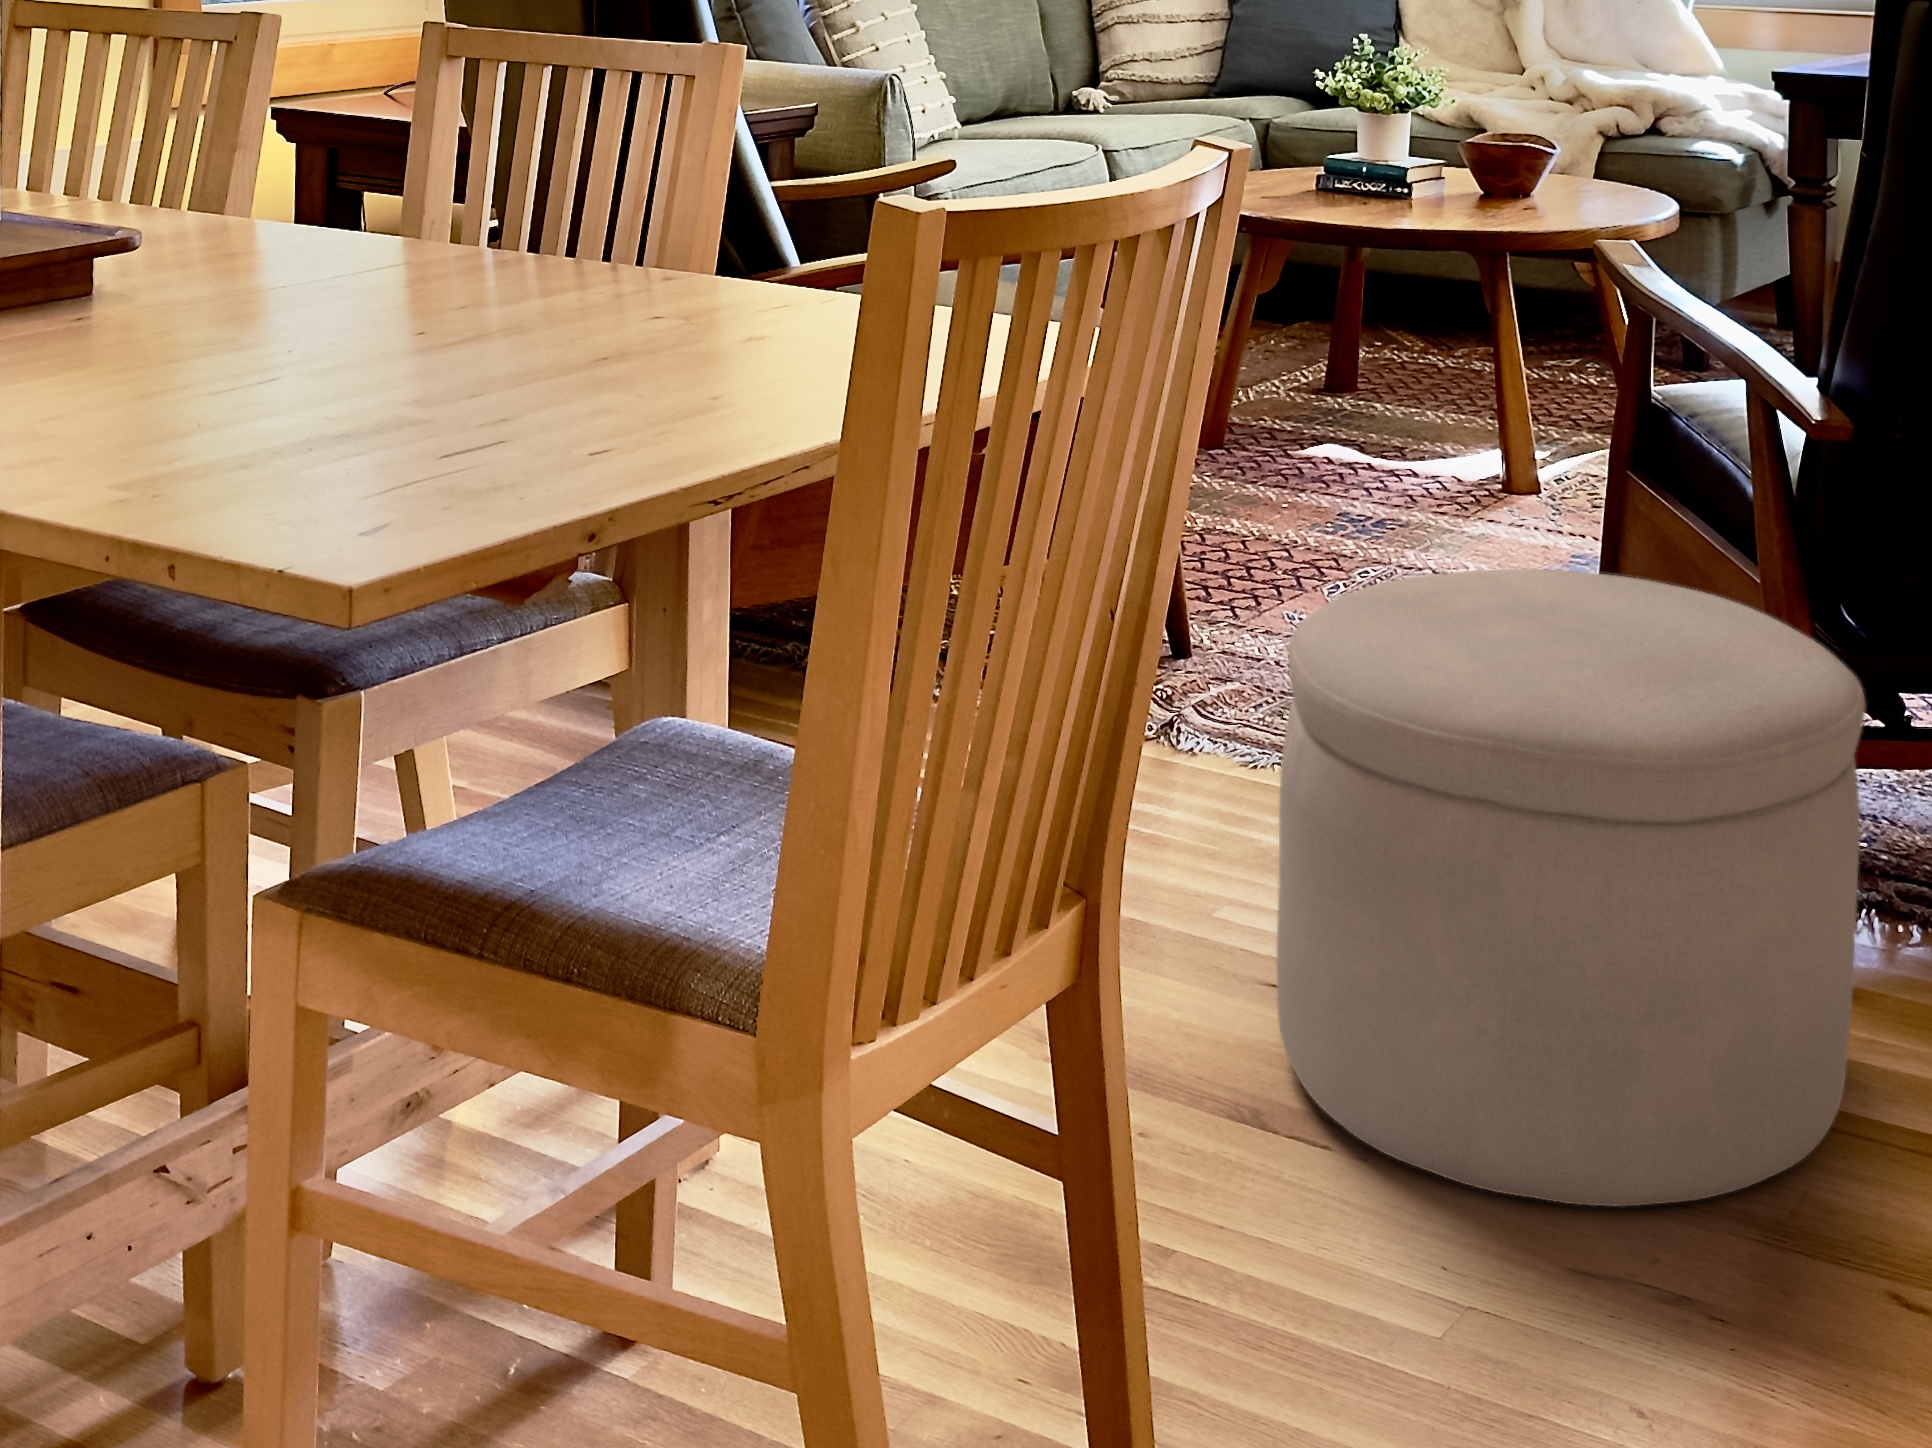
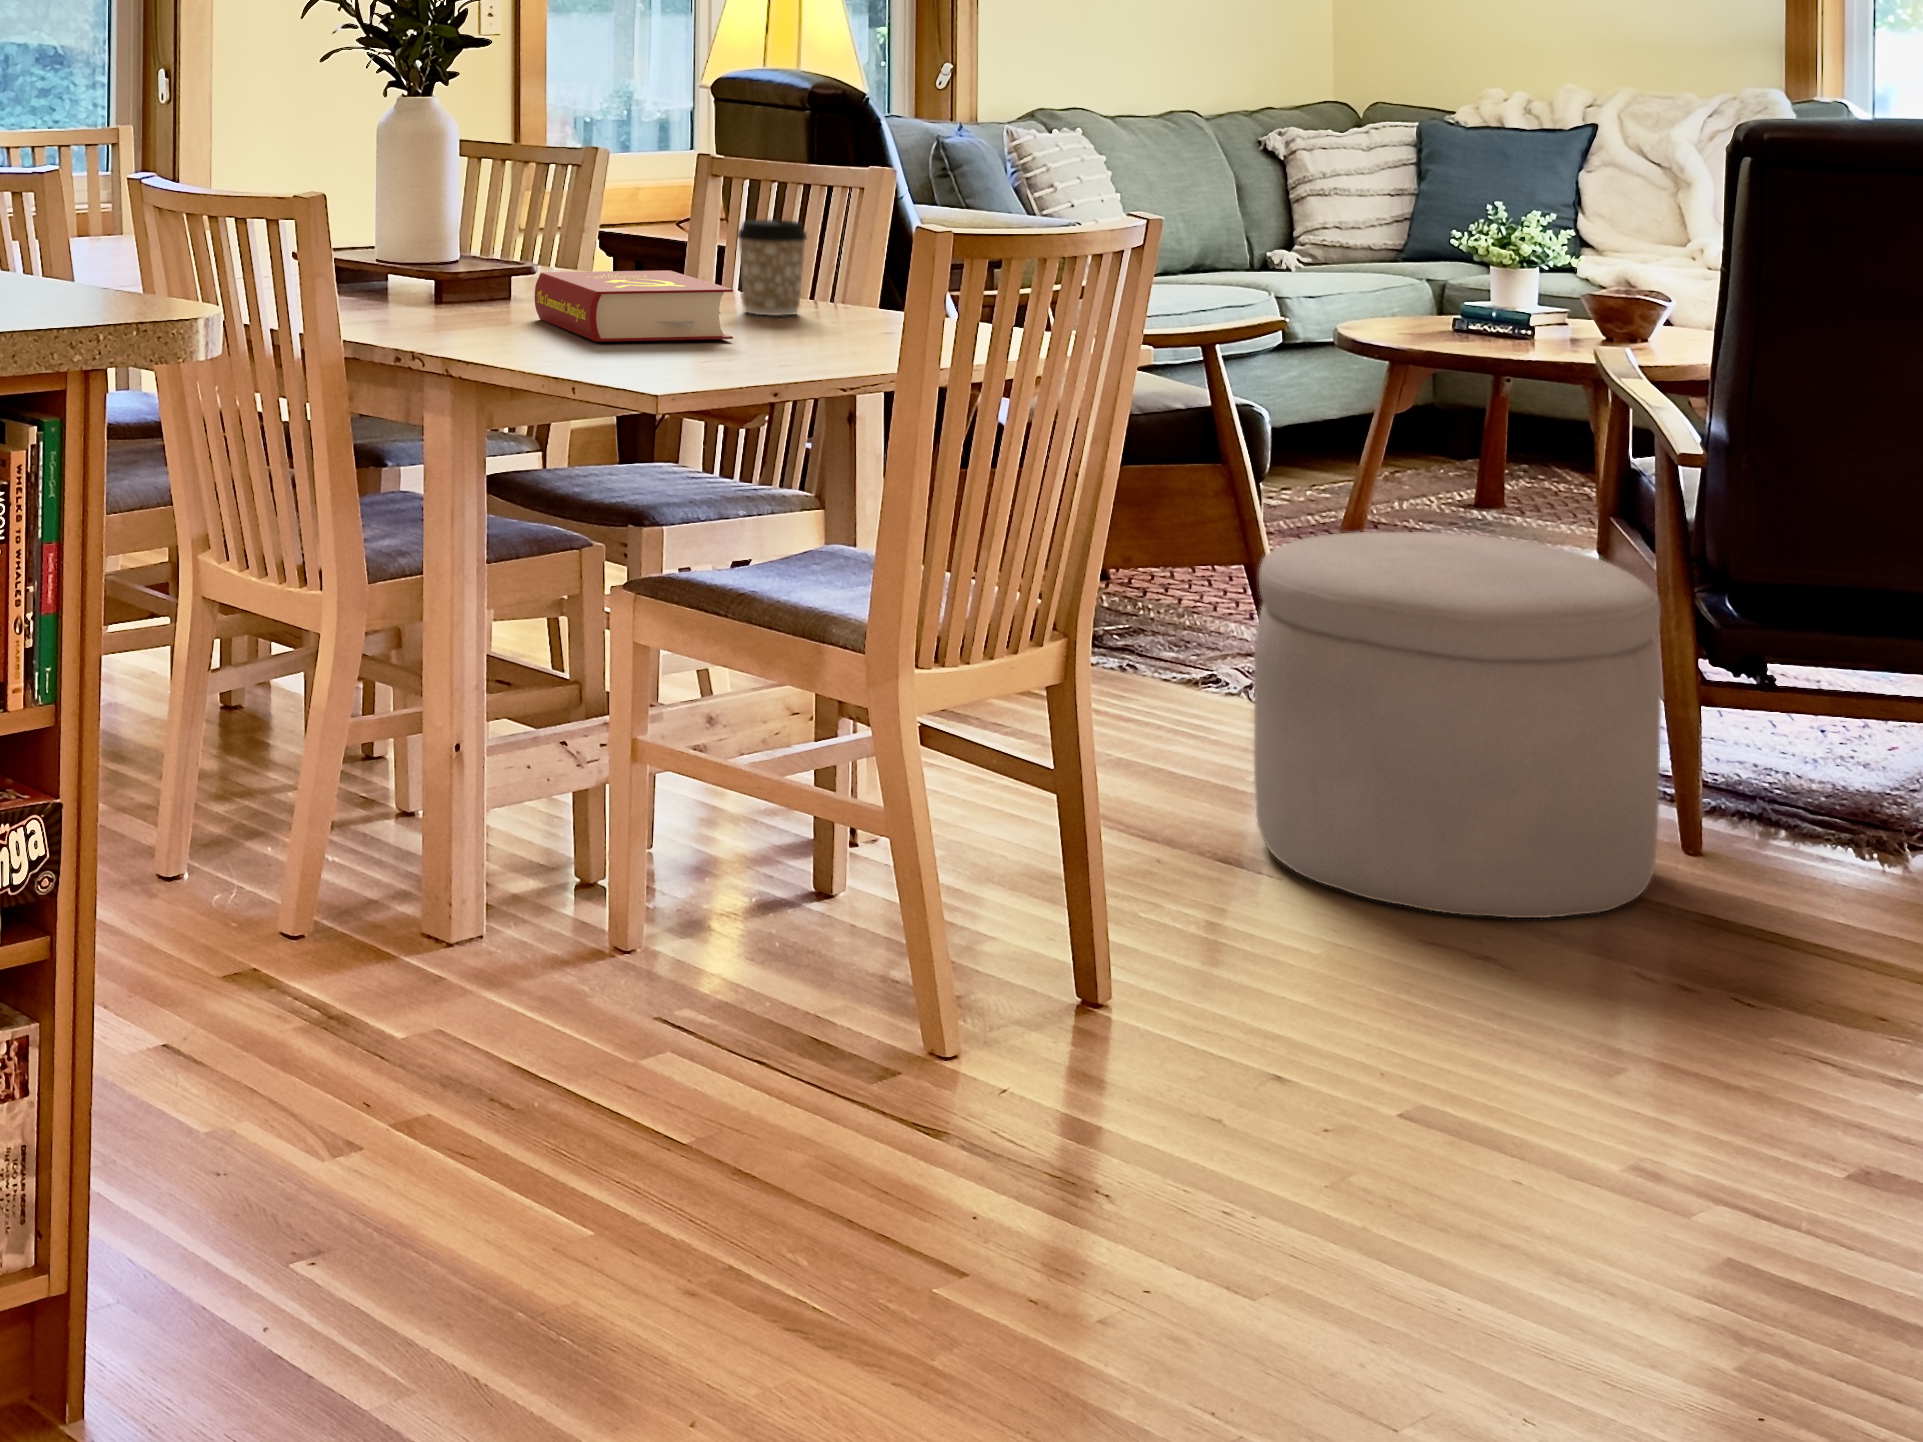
coffee cup: none [480,160,604,331] -> present [737,220,807,315]
book: none [101,264,479,440] -> present [534,270,733,342]

